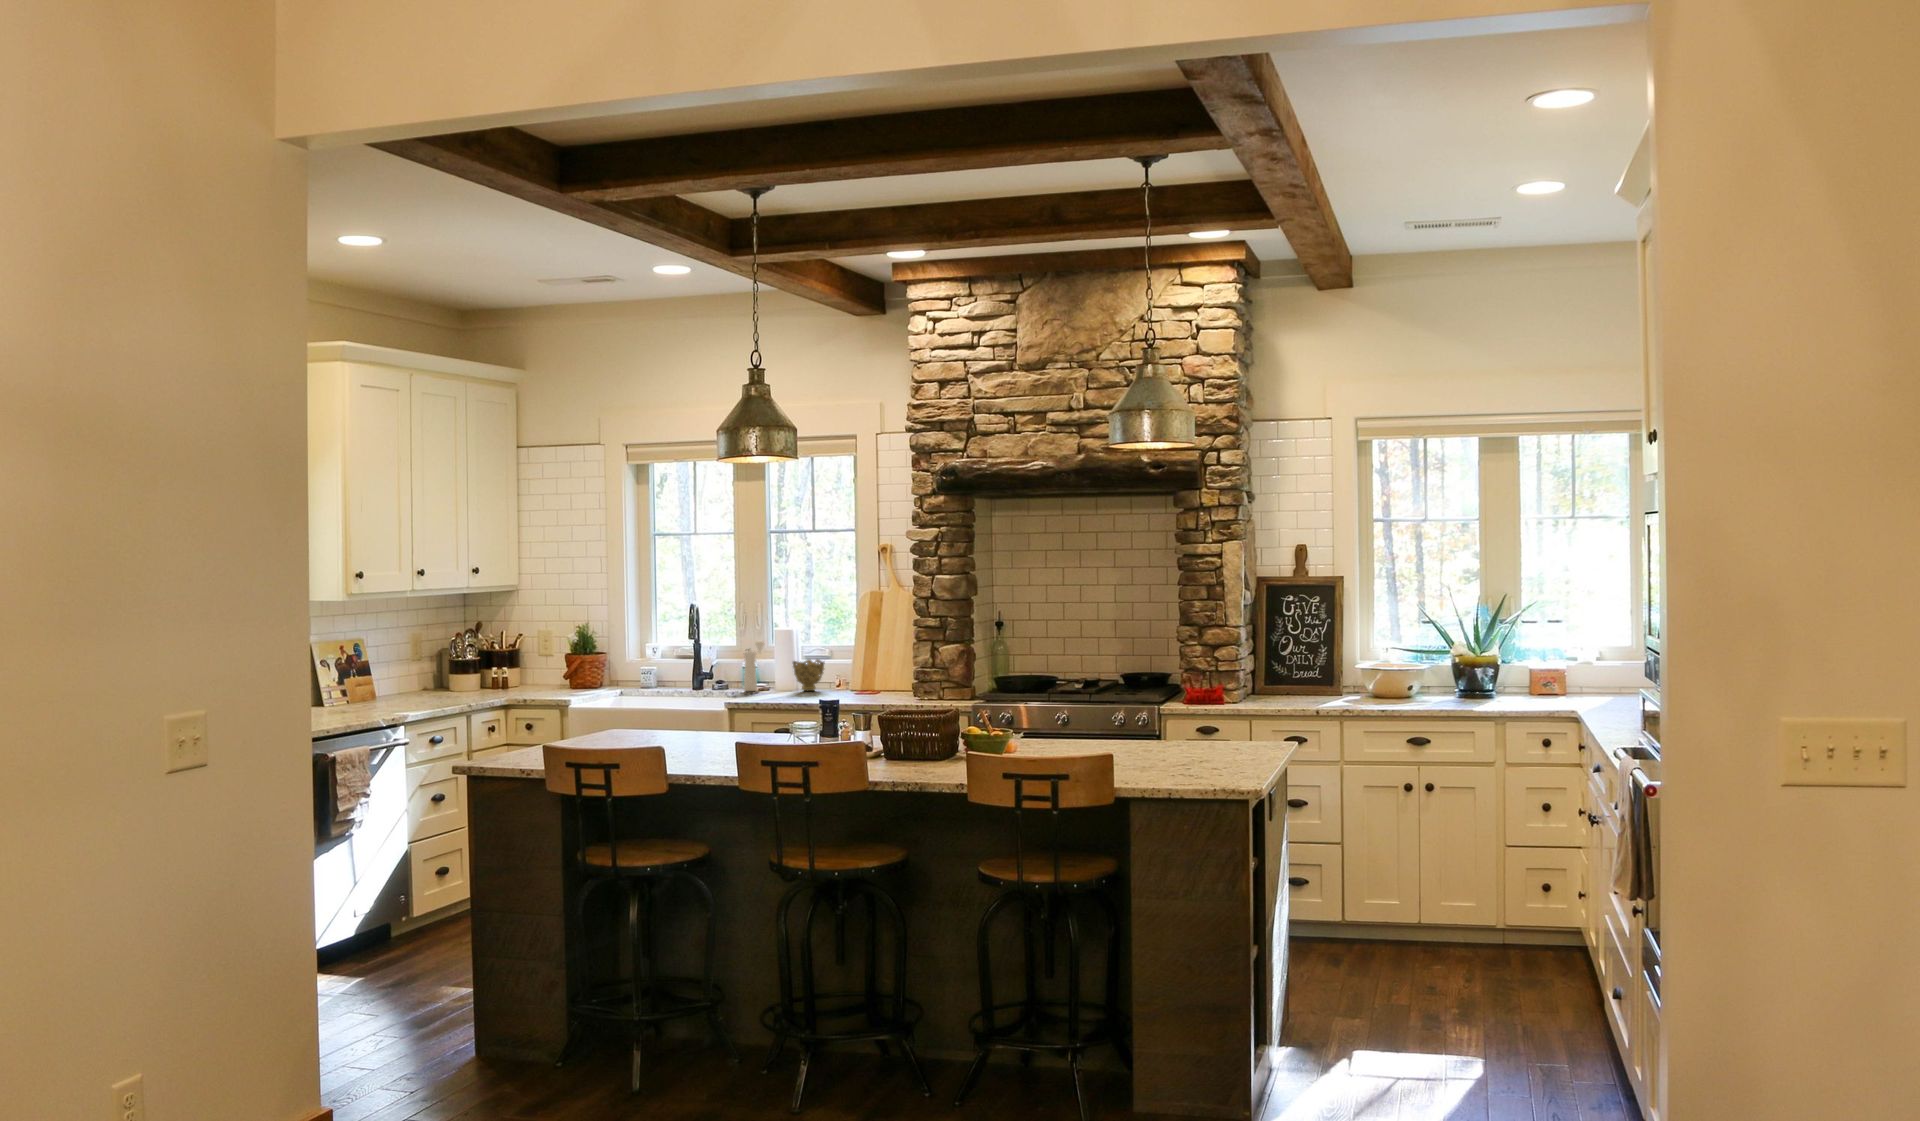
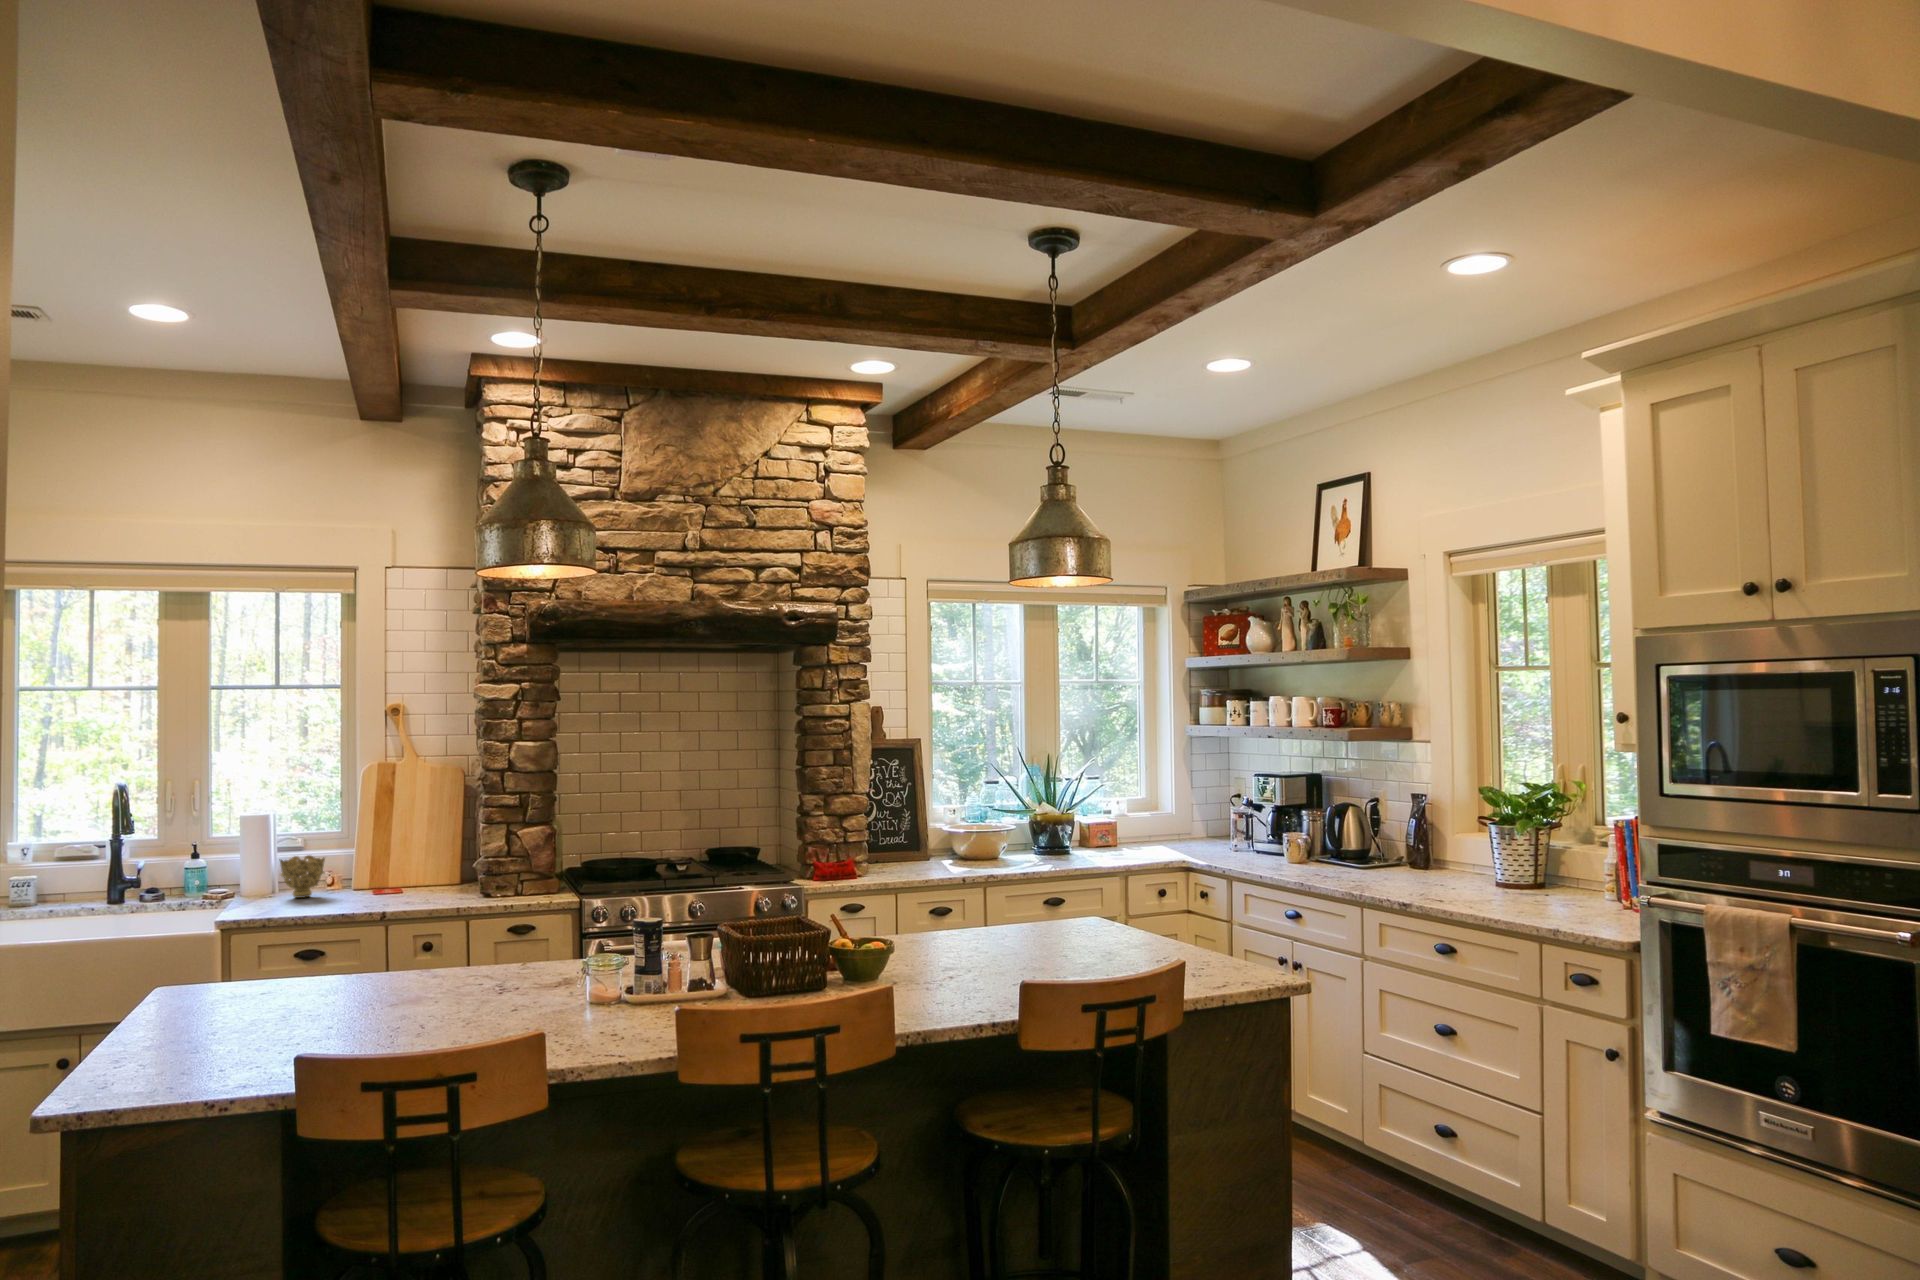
pepper mill: present [744,641,764,691] -> none [204,836,225,904]

